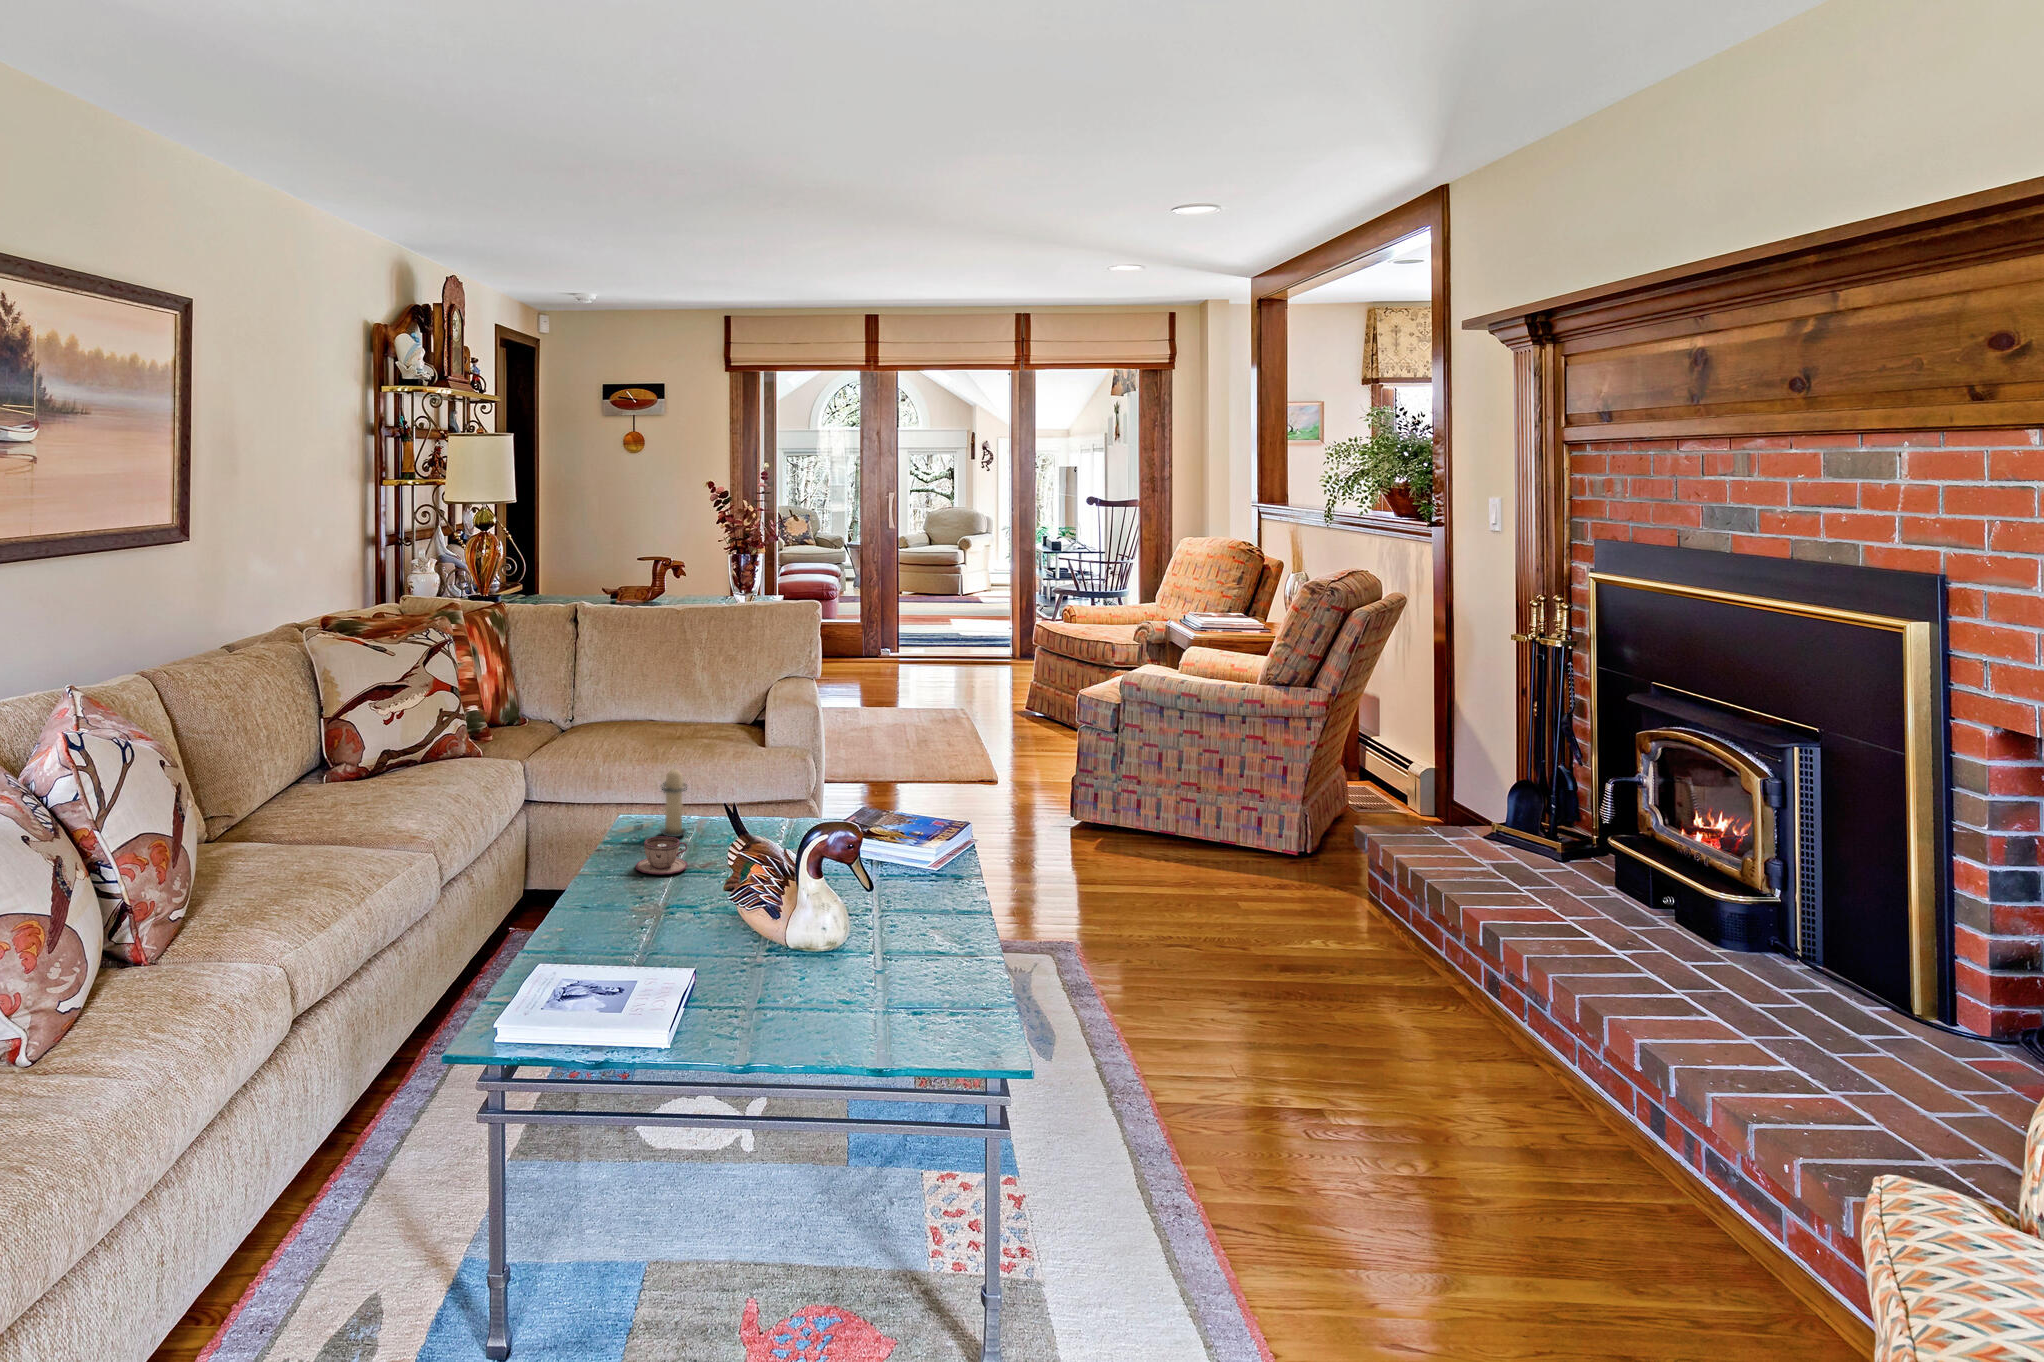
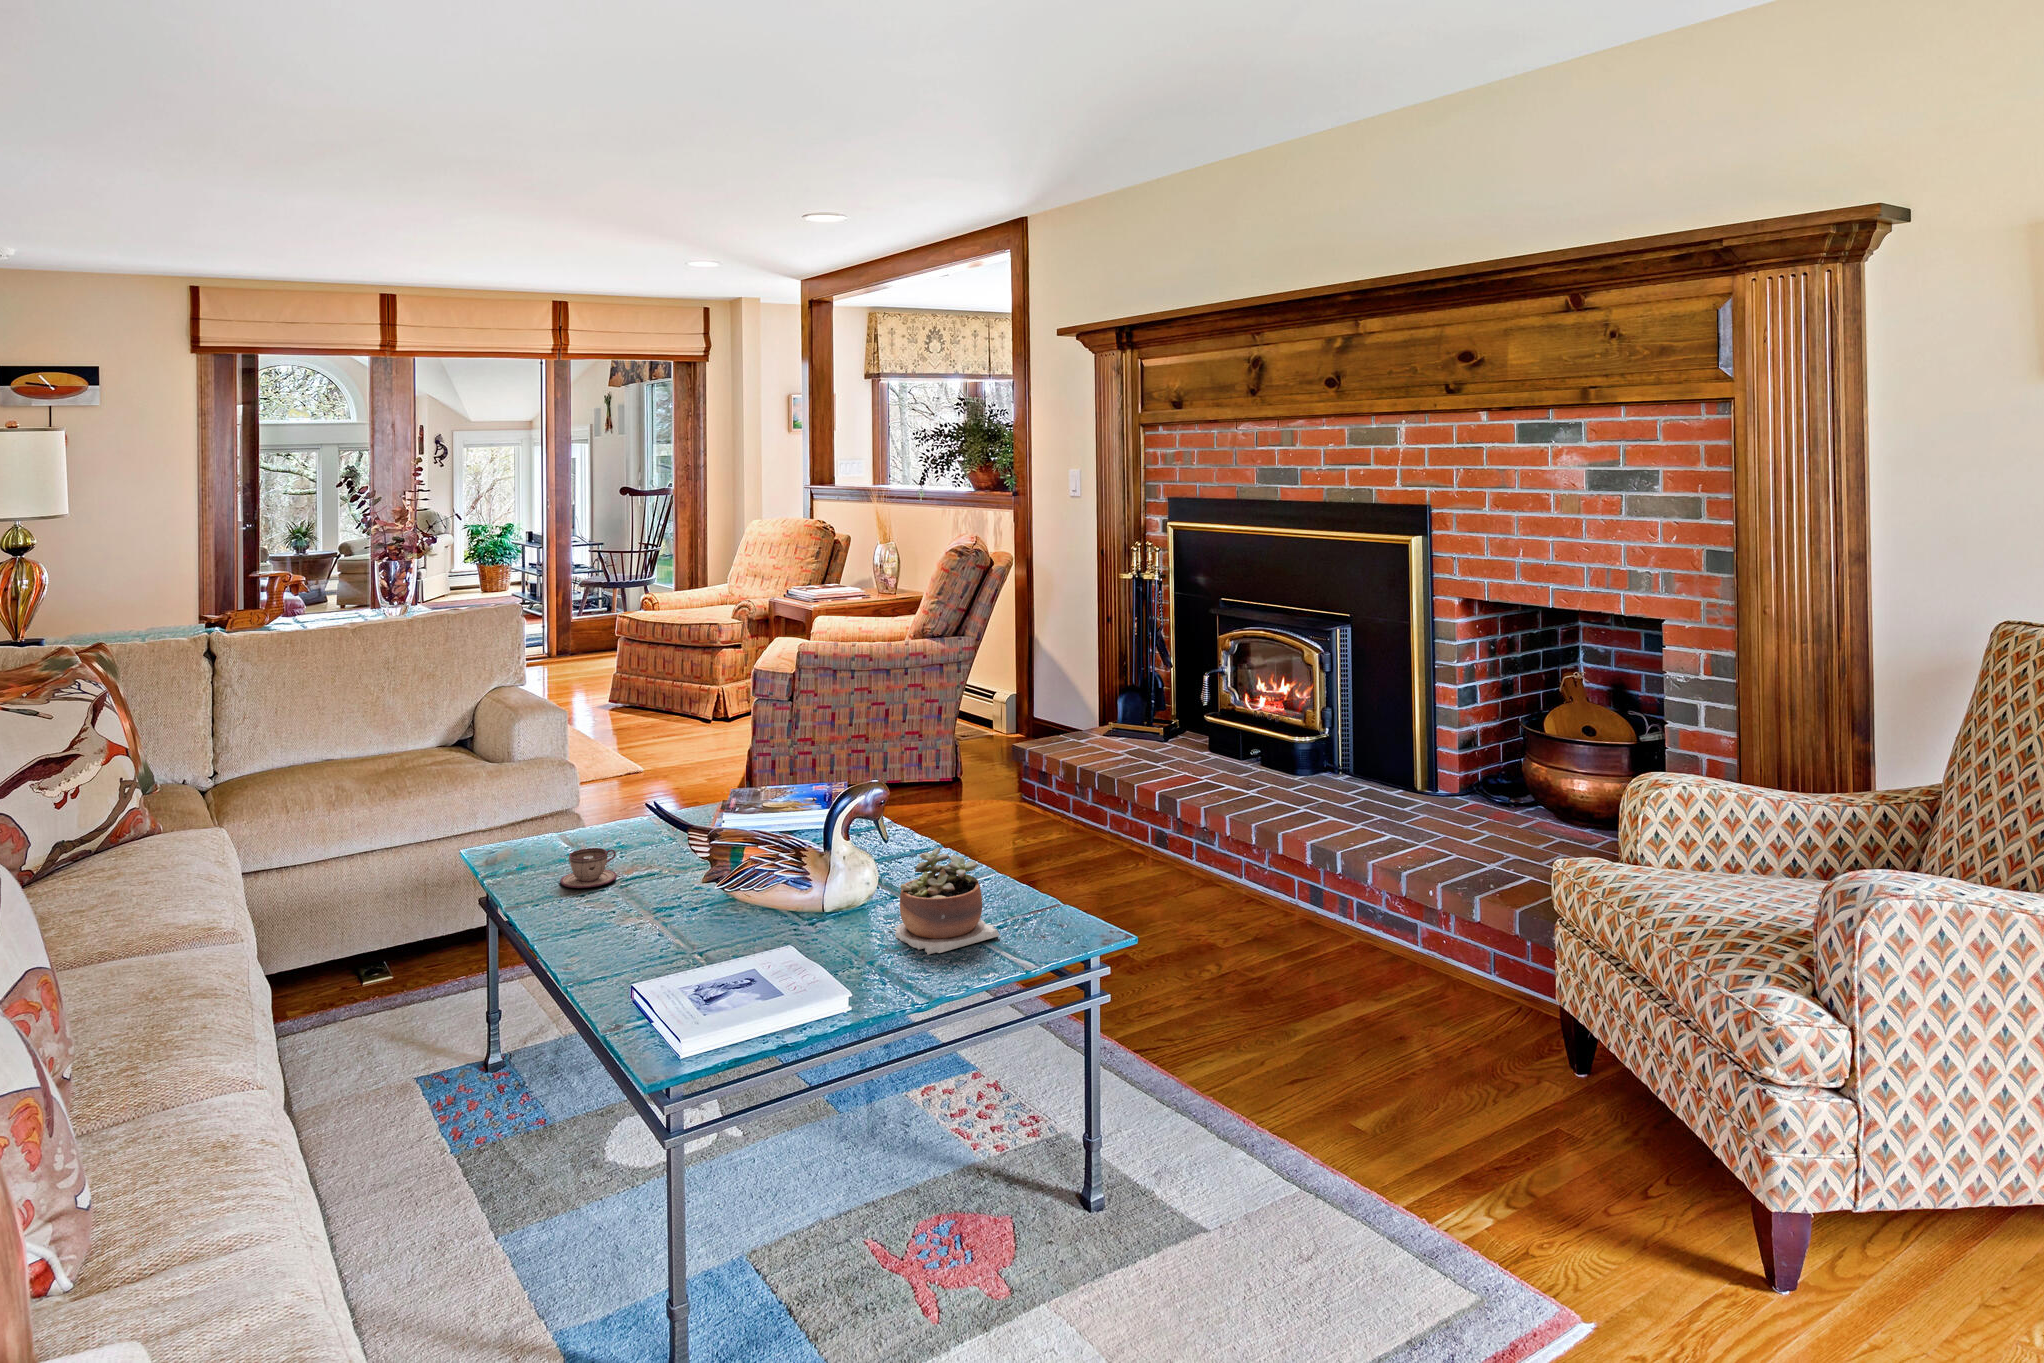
candle: present [661,768,687,837] -> none [536,777,575,856]
succulent plant: none [837,913,941,1033] -> present [888,848,1000,955]

